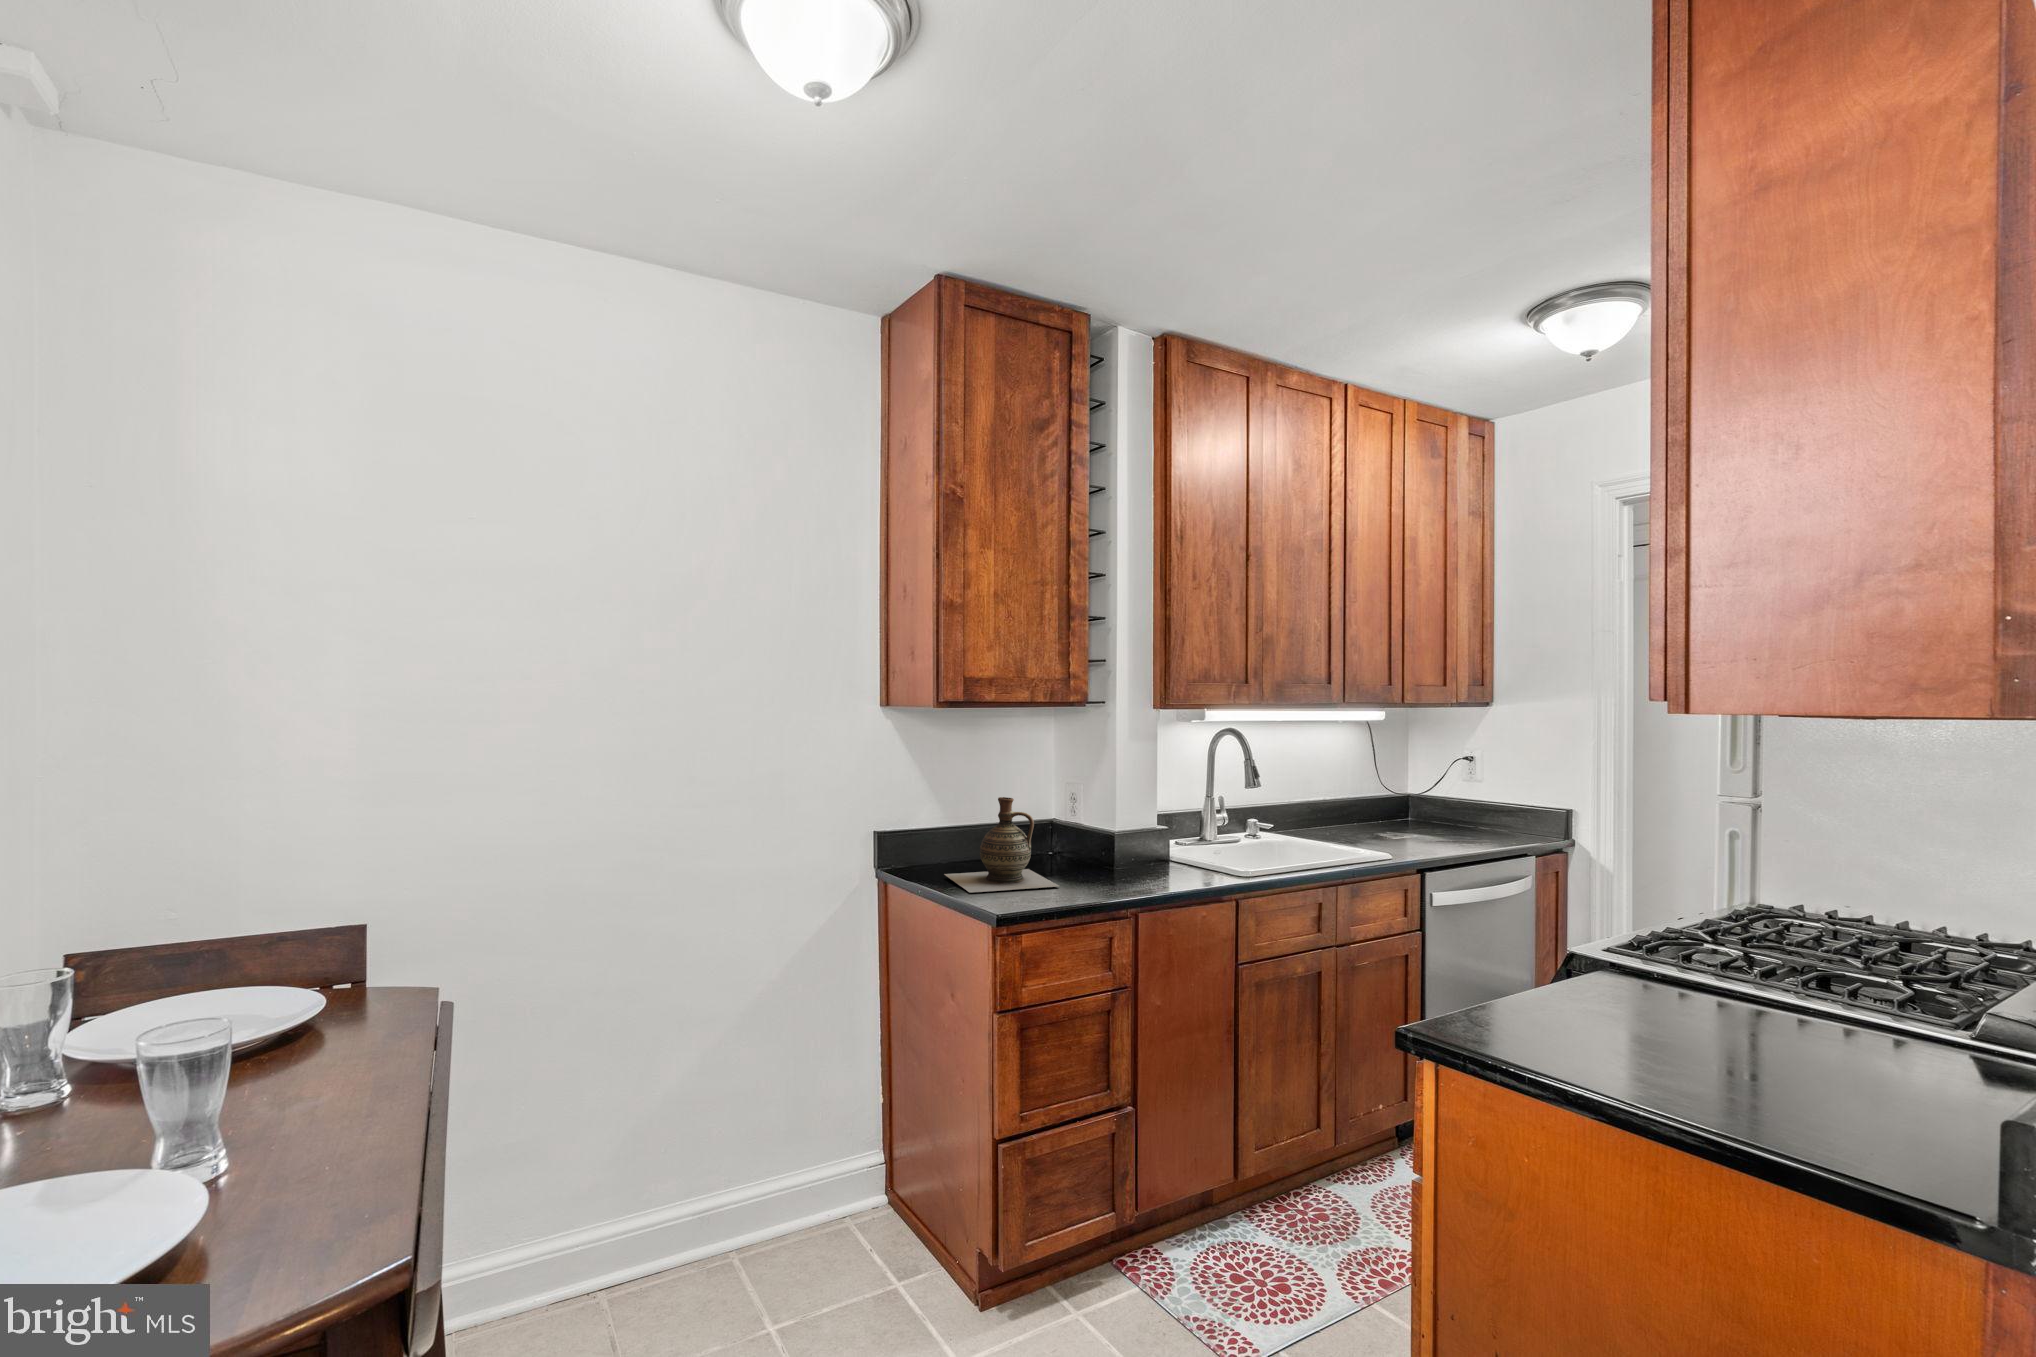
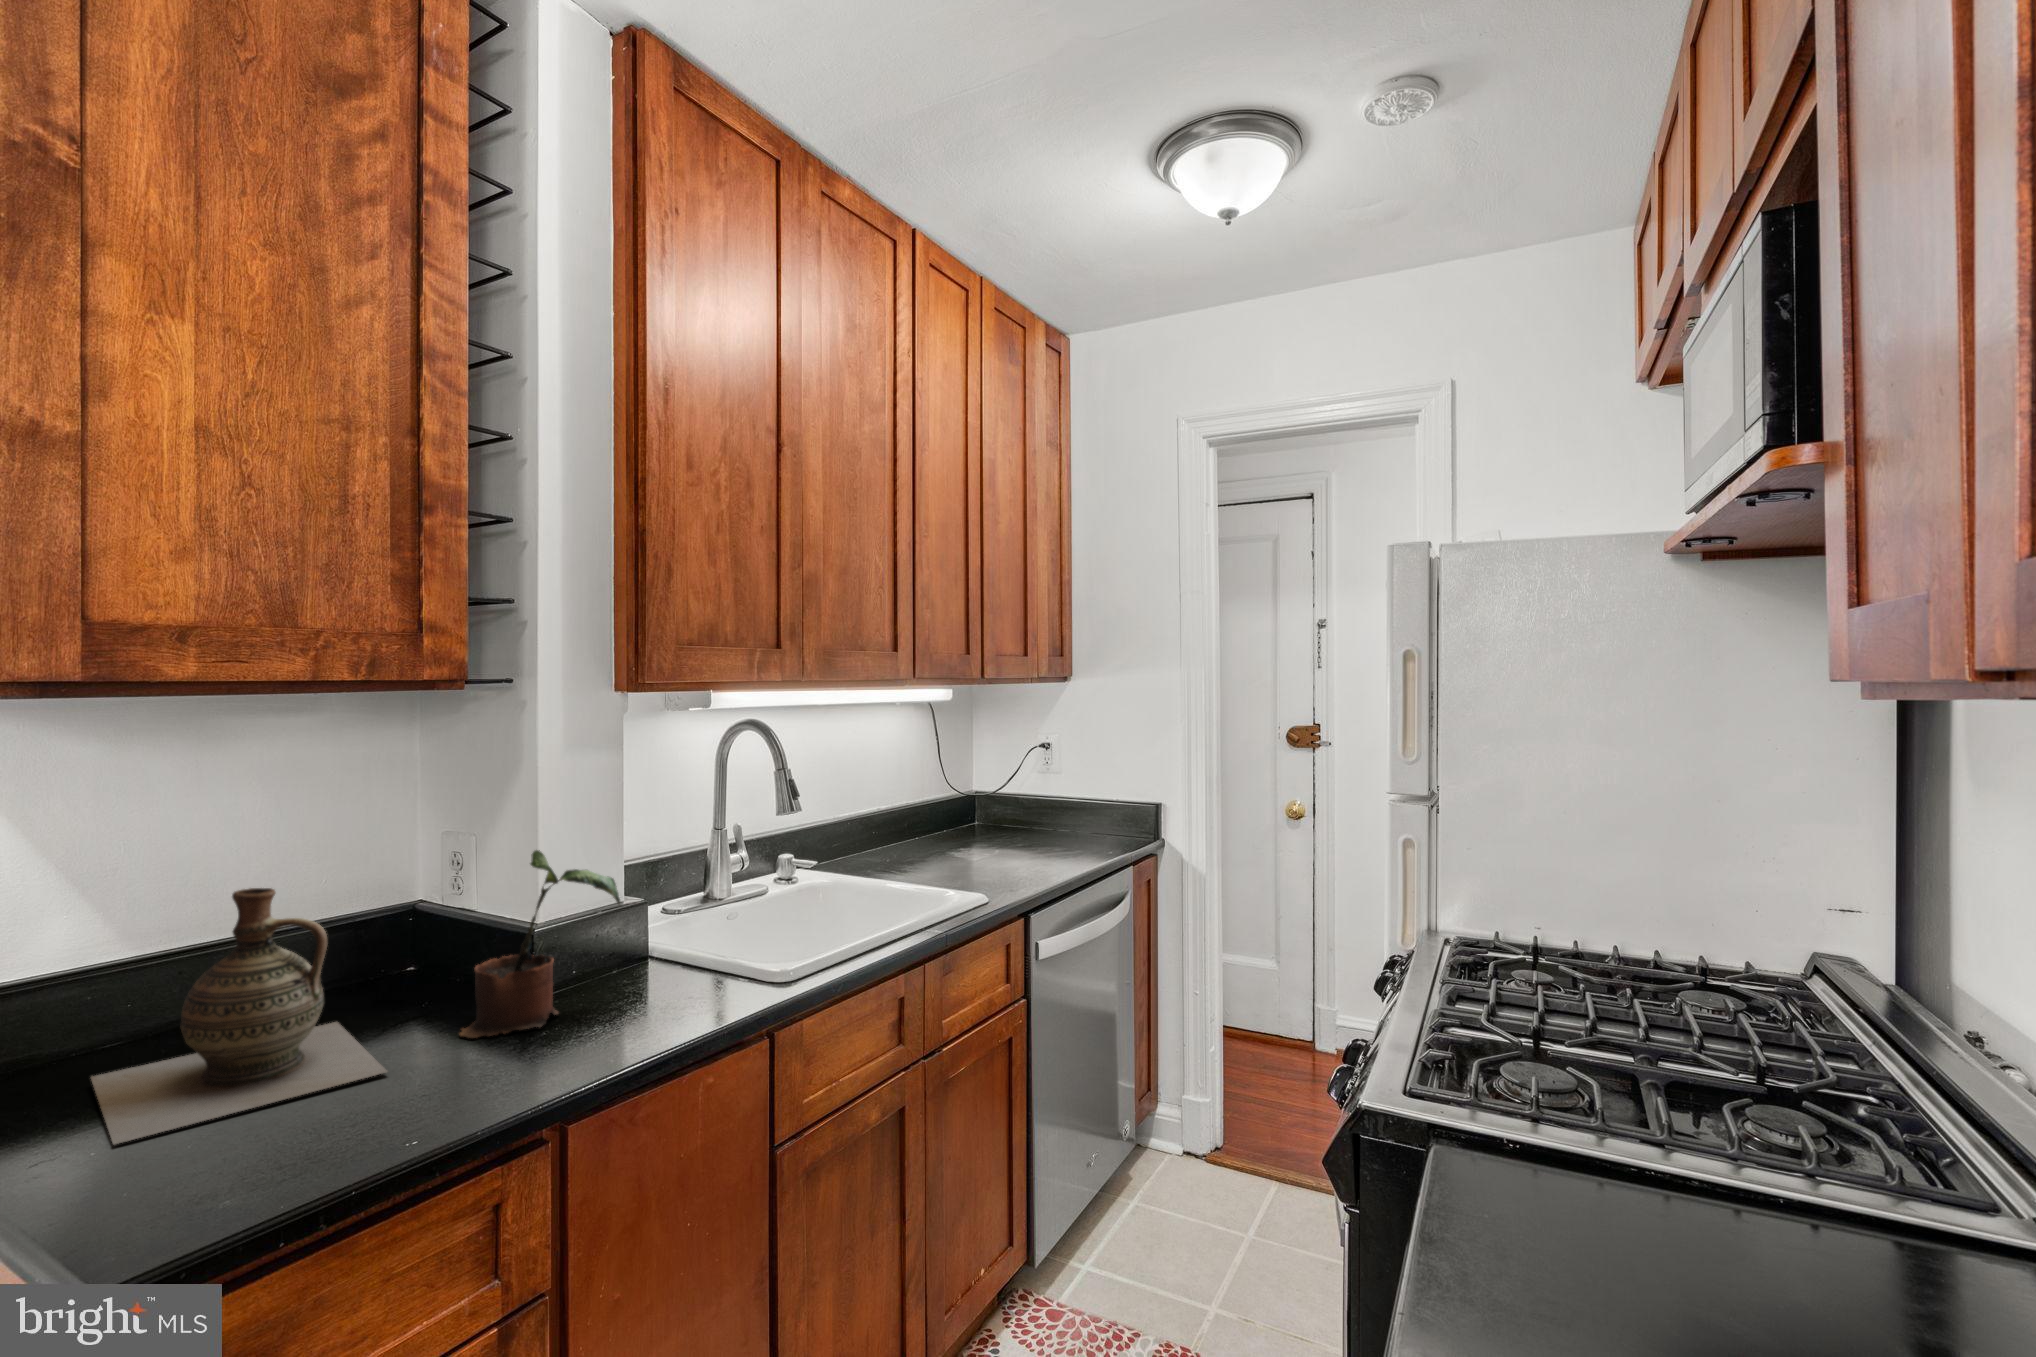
potted plant: none [1083,790,1159,881] -> present [460,850,620,1038]

